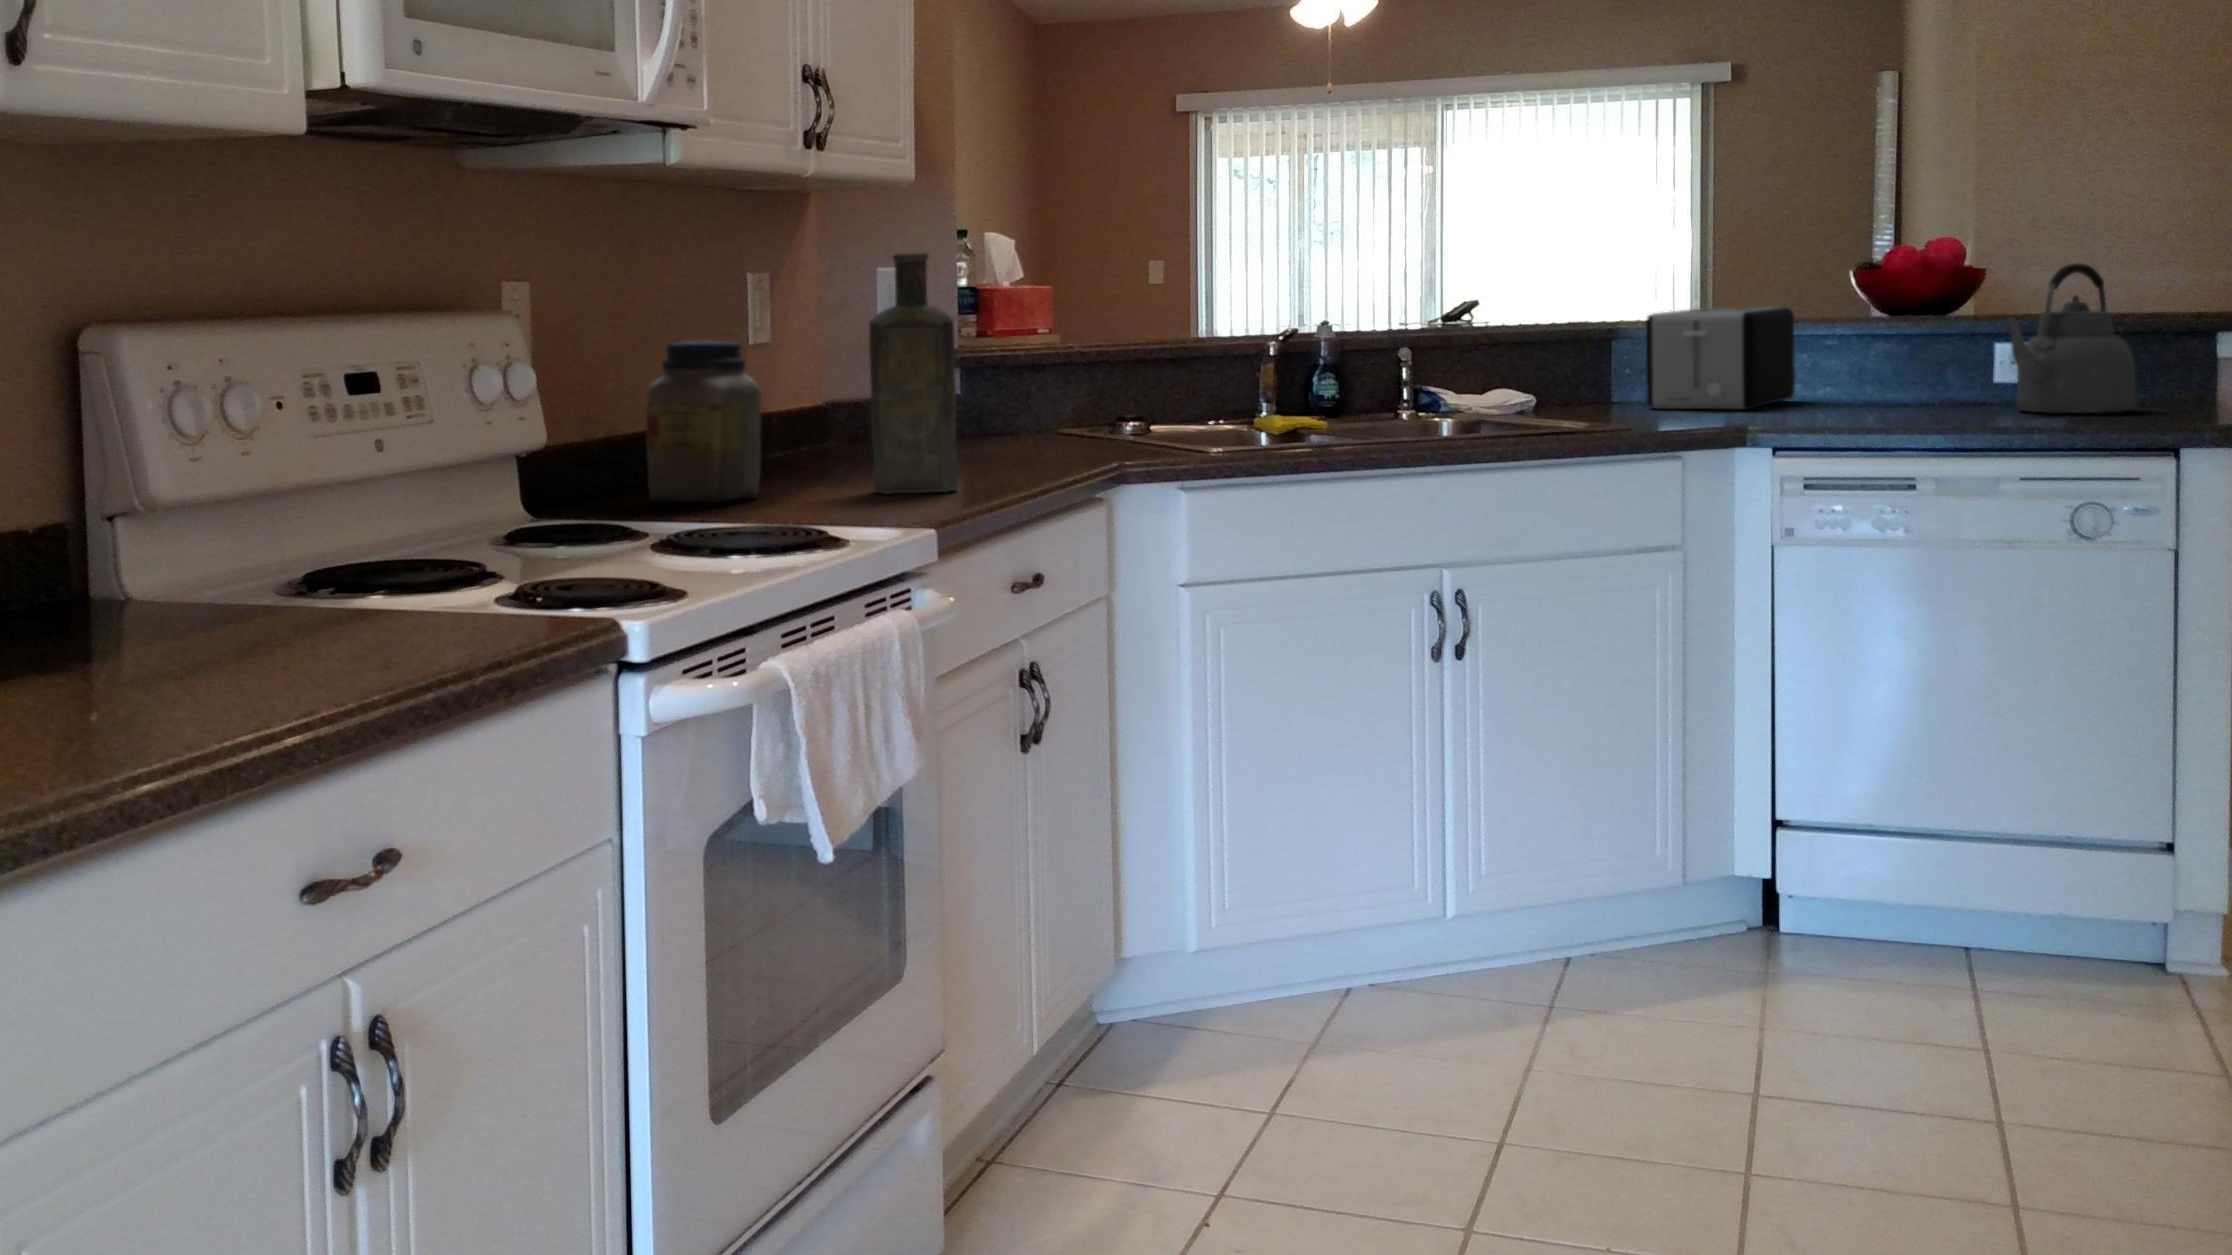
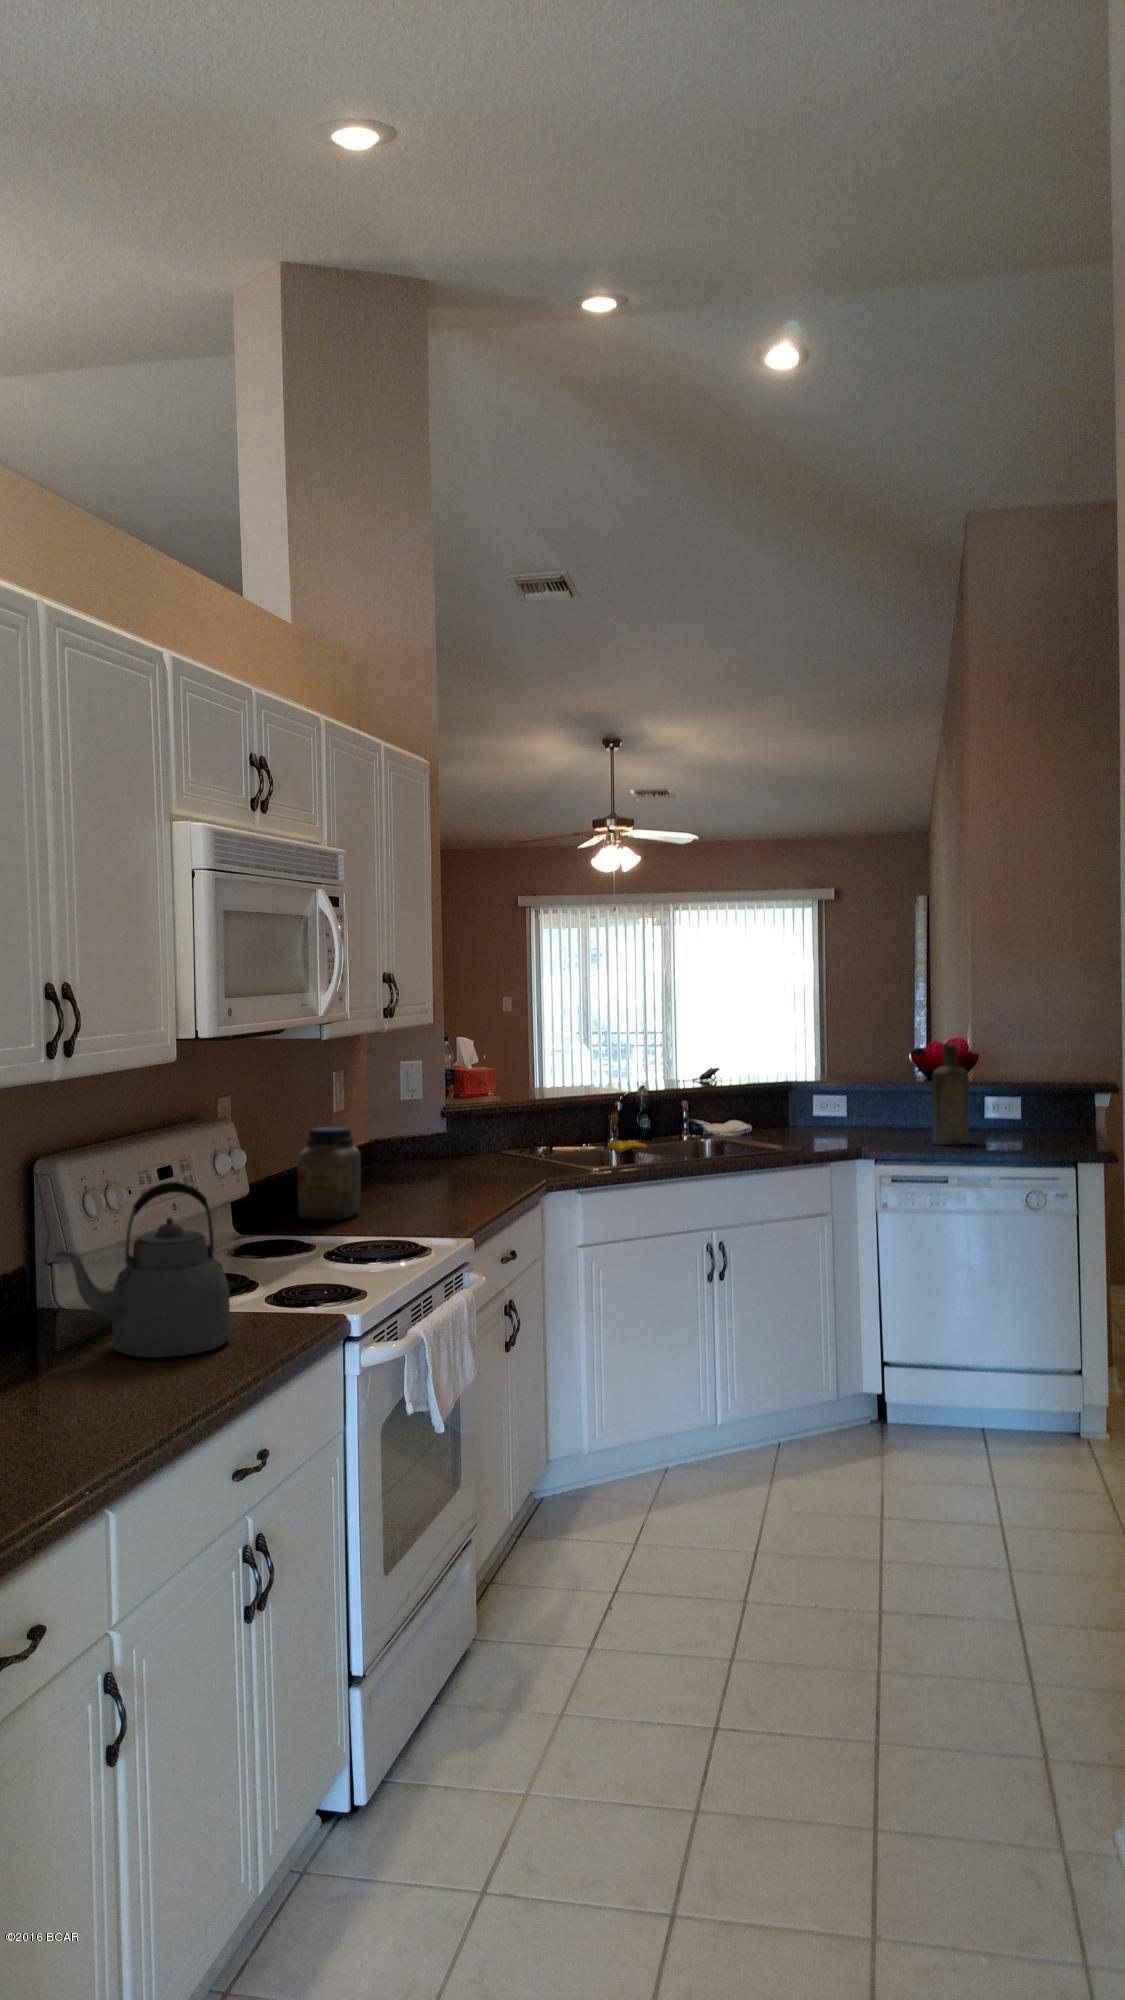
bottle: present [869,252,958,494] -> present [932,1043,969,1145]
kettle: present [1998,264,2135,413] -> present [54,1182,231,1357]
toaster: present [1646,307,1795,409] -> none [812,1075,887,1134]

